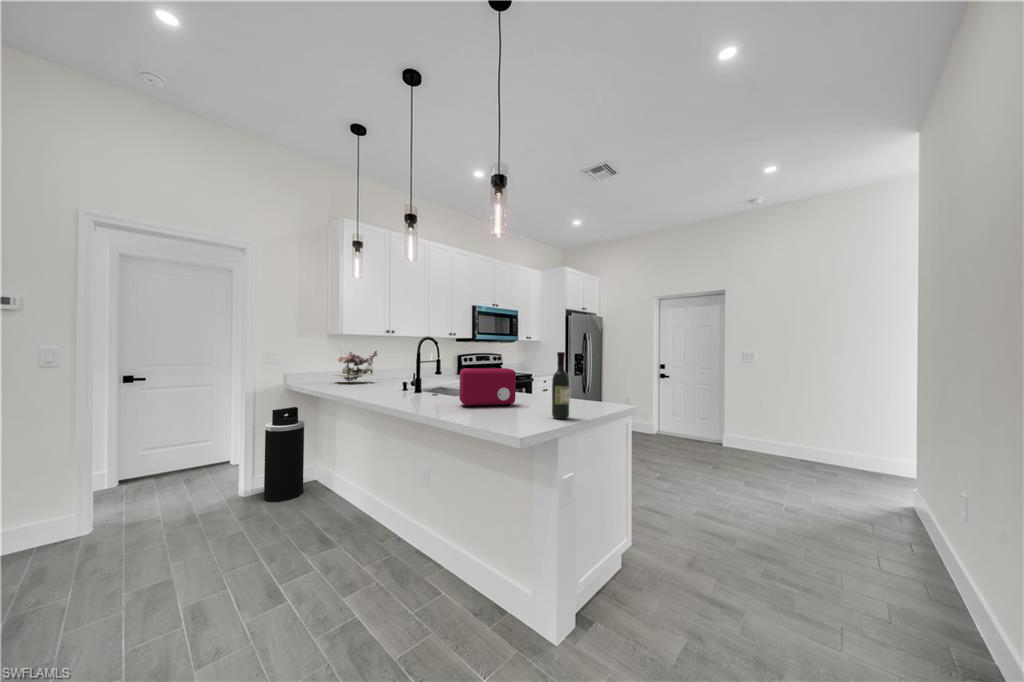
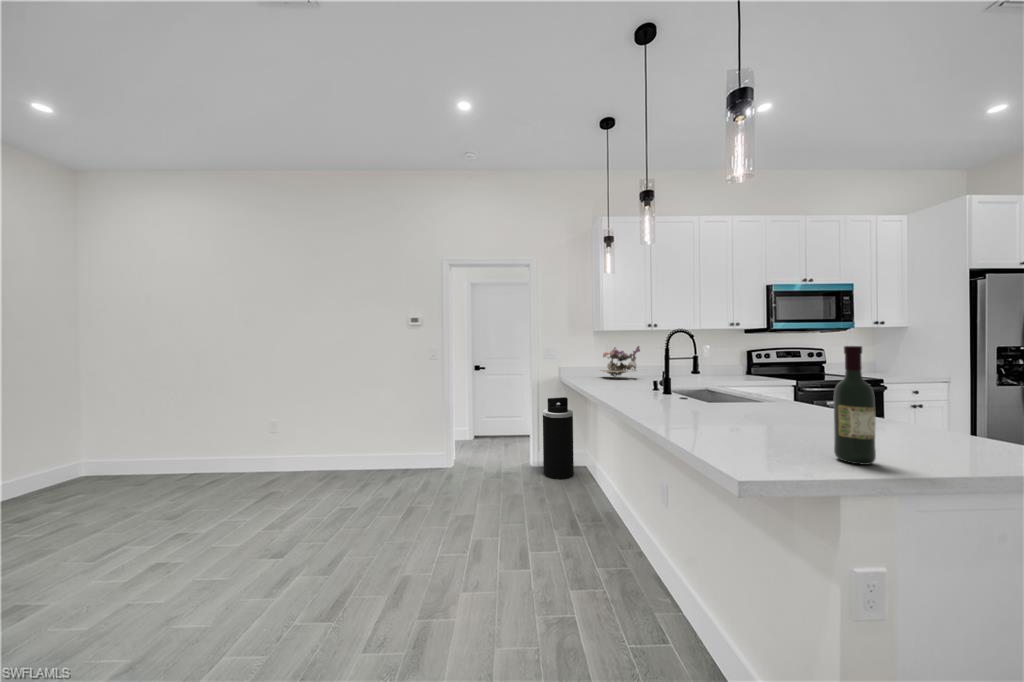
toaster: present [459,368,516,407] -> none [696,368,786,425]

